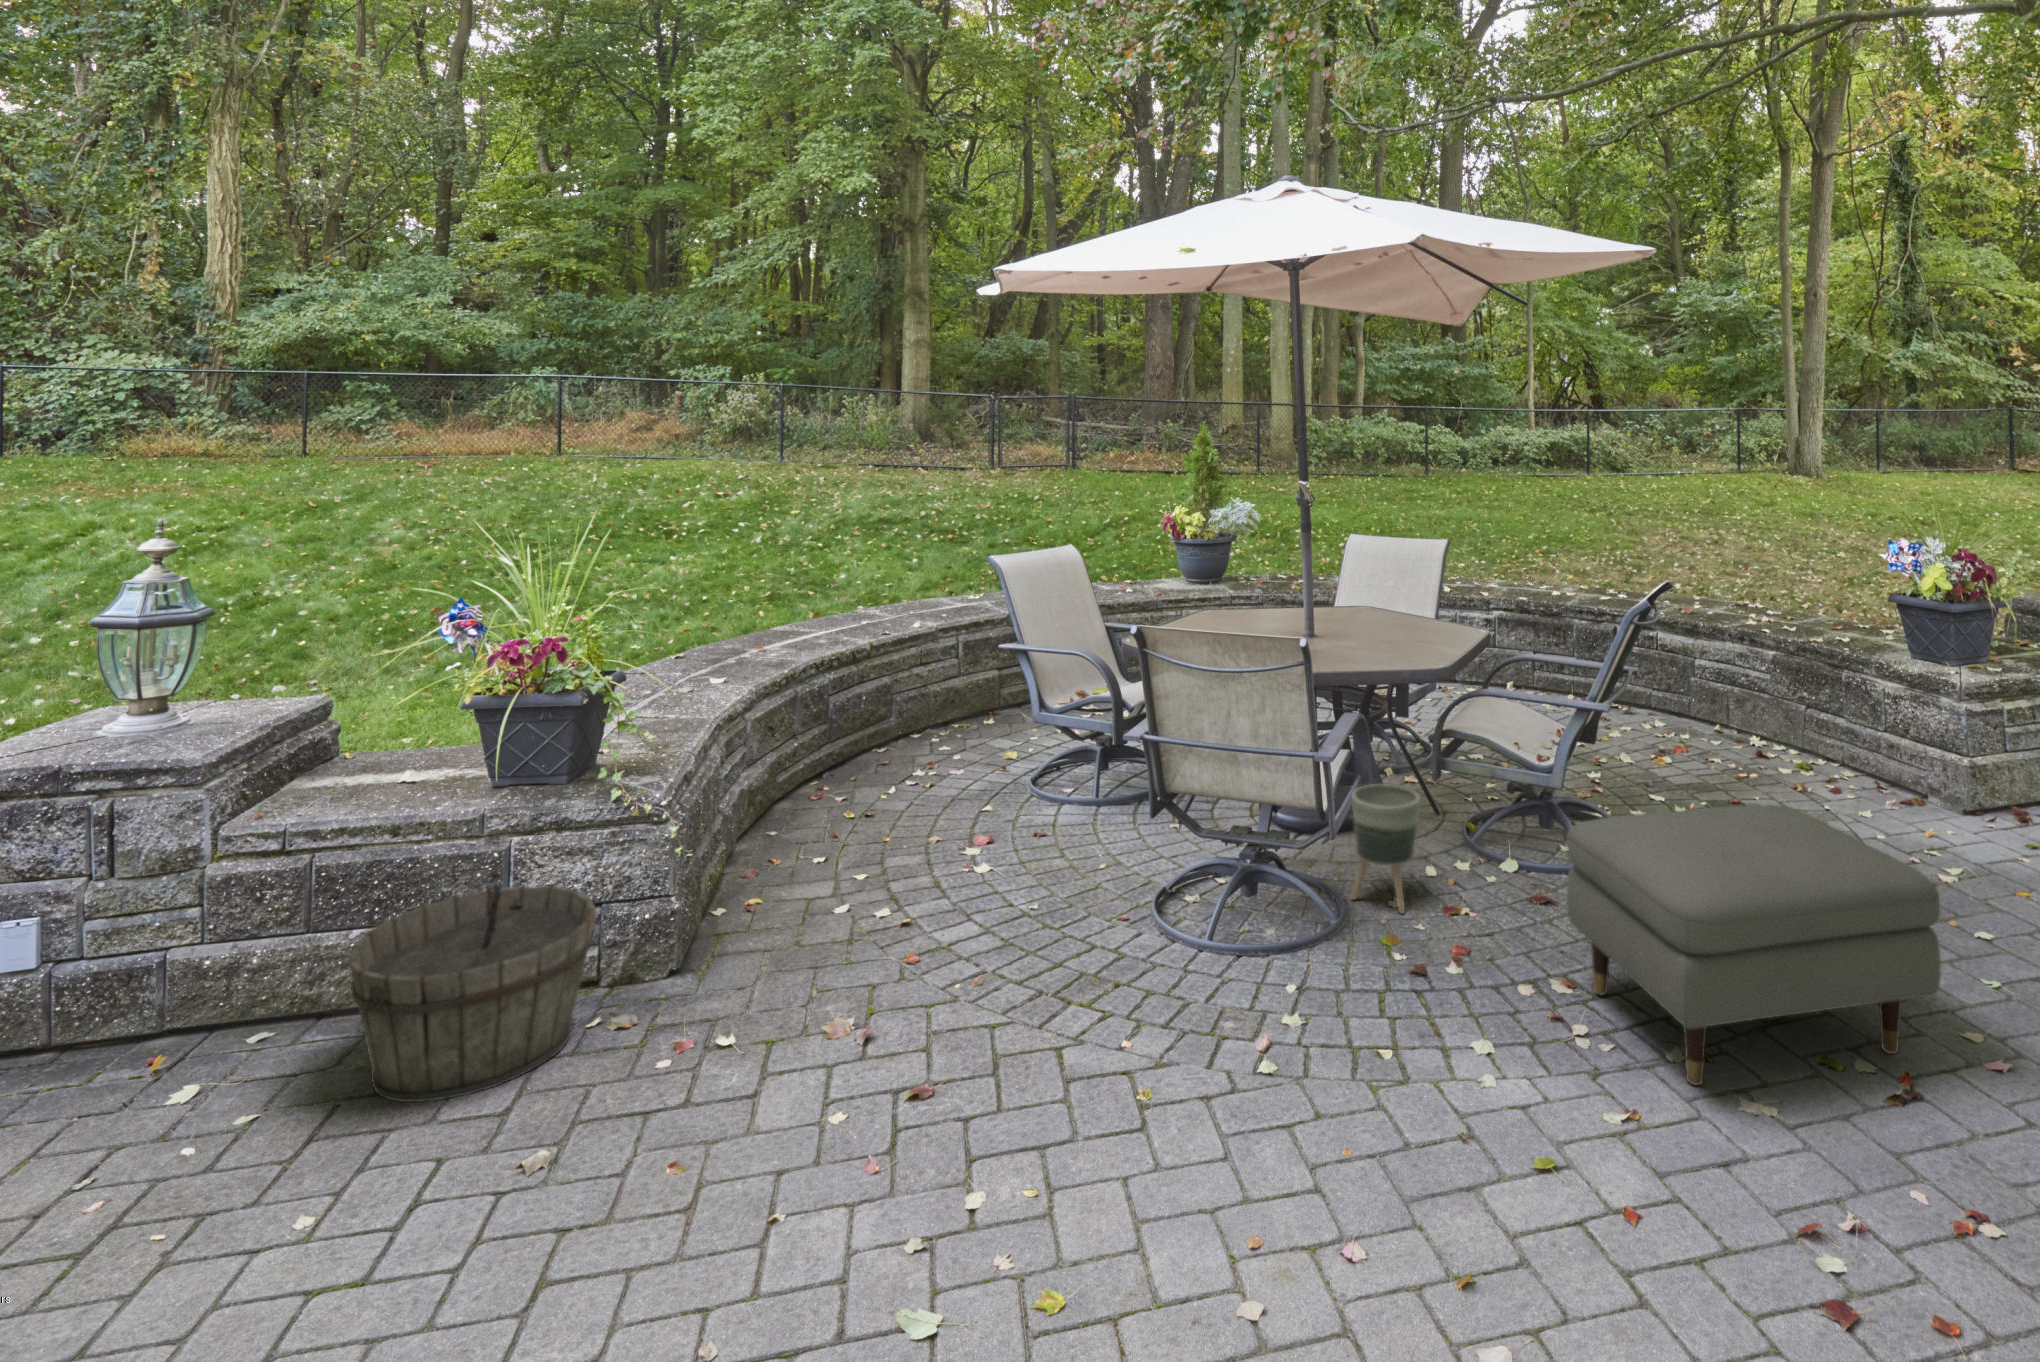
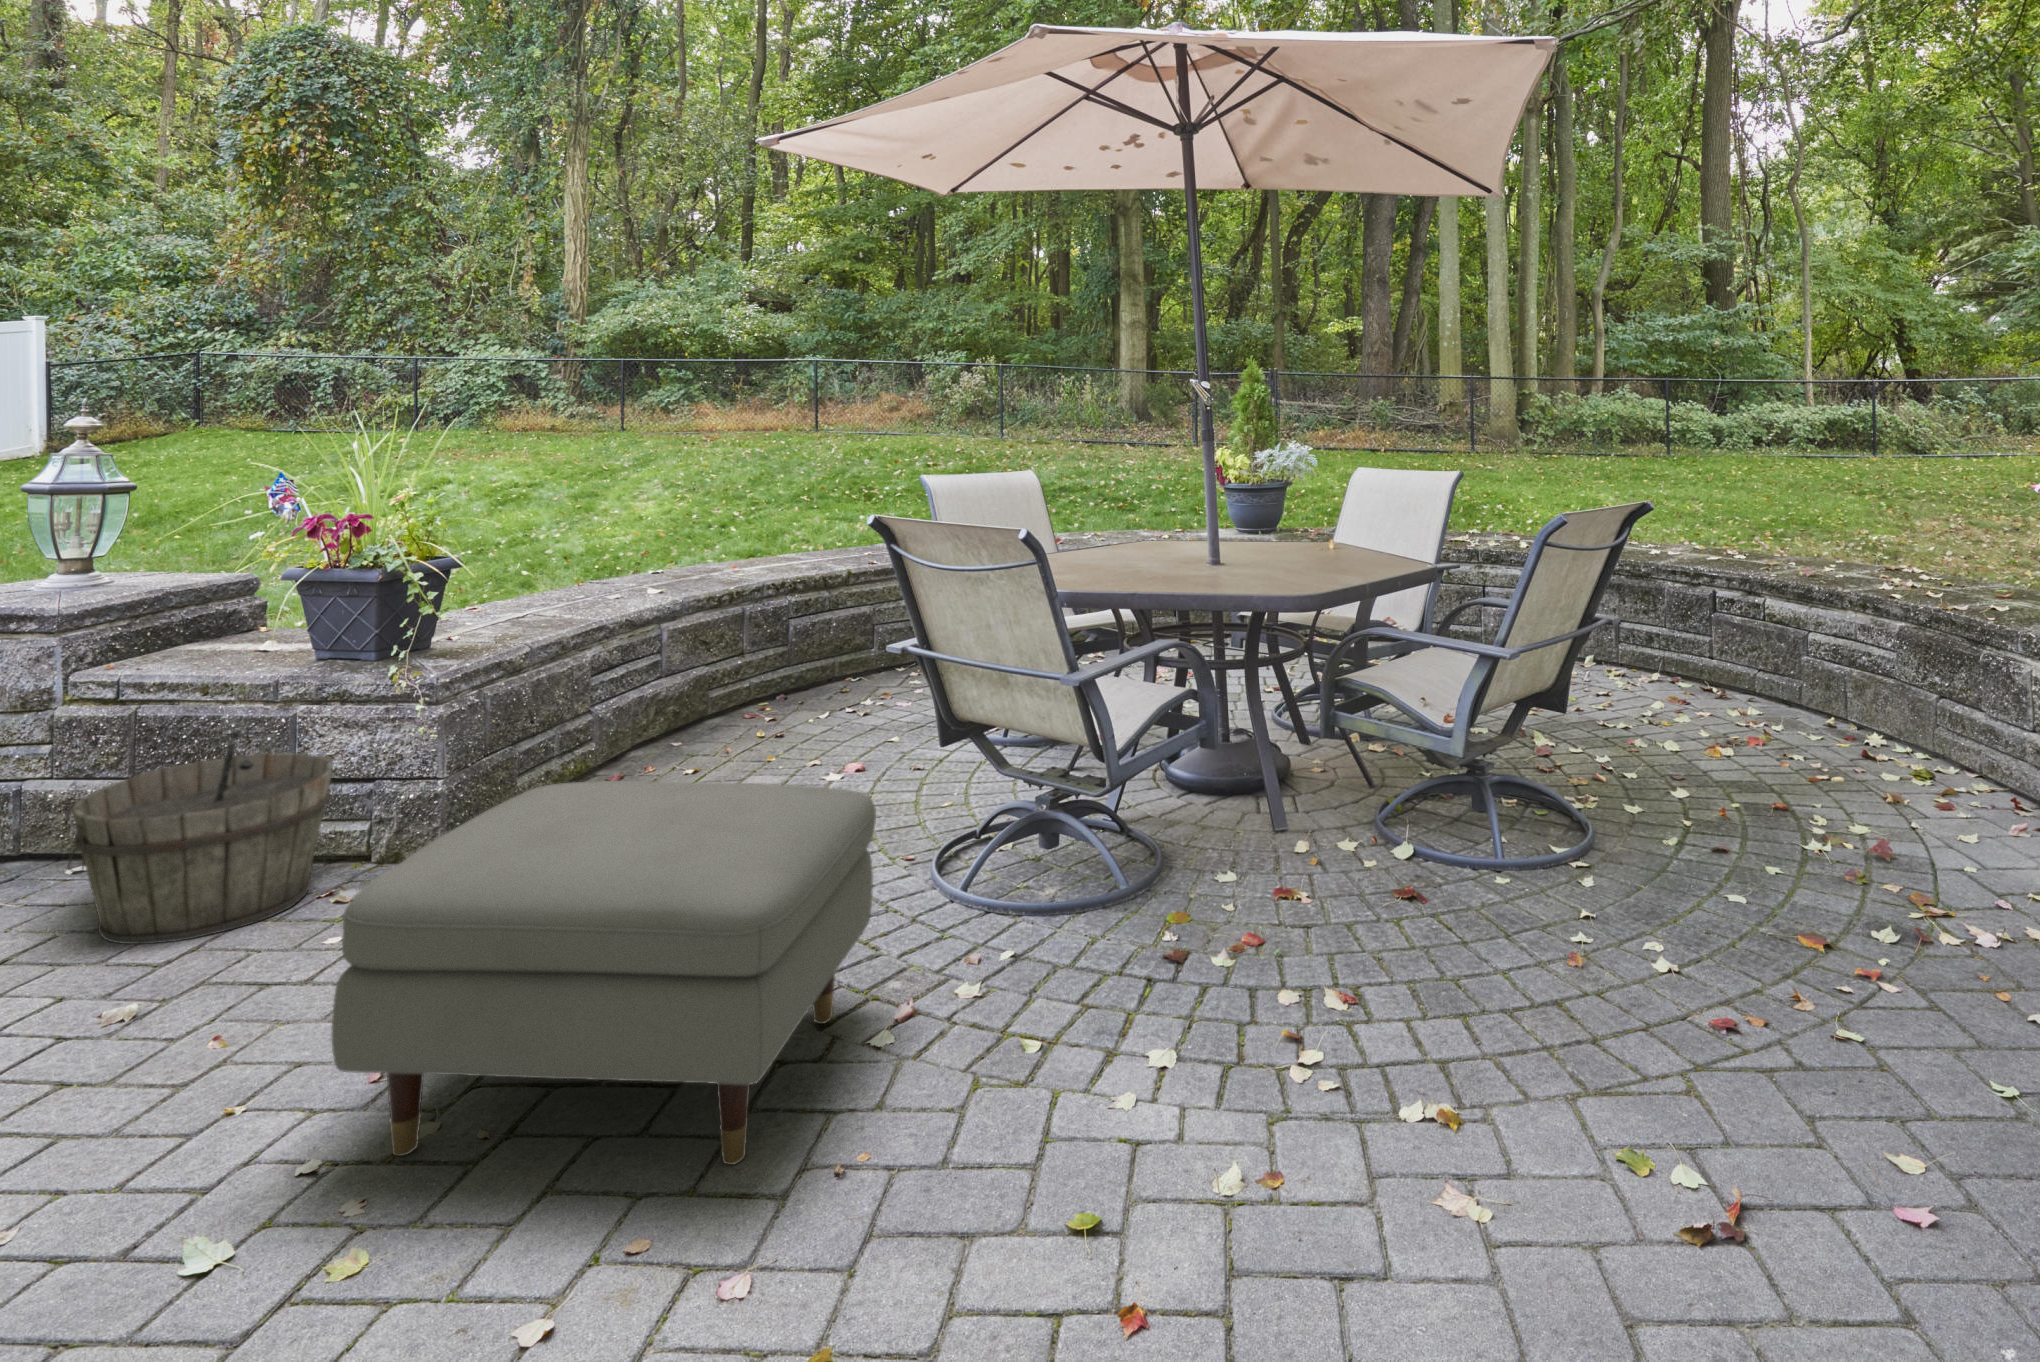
planter: present [1351,784,1420,913] -> none [1164,730,1248,888]
ottoman: present [1567,805,1941,1085] -> present [332,781,876,1165]

